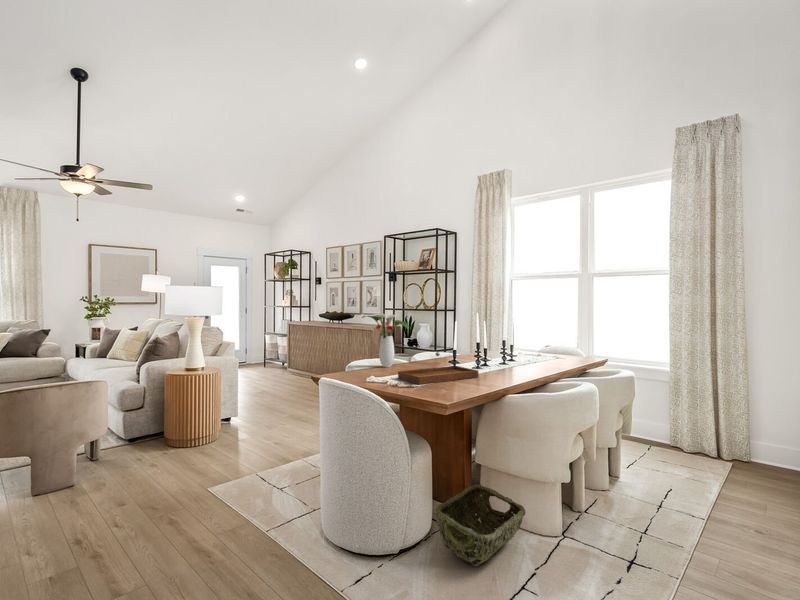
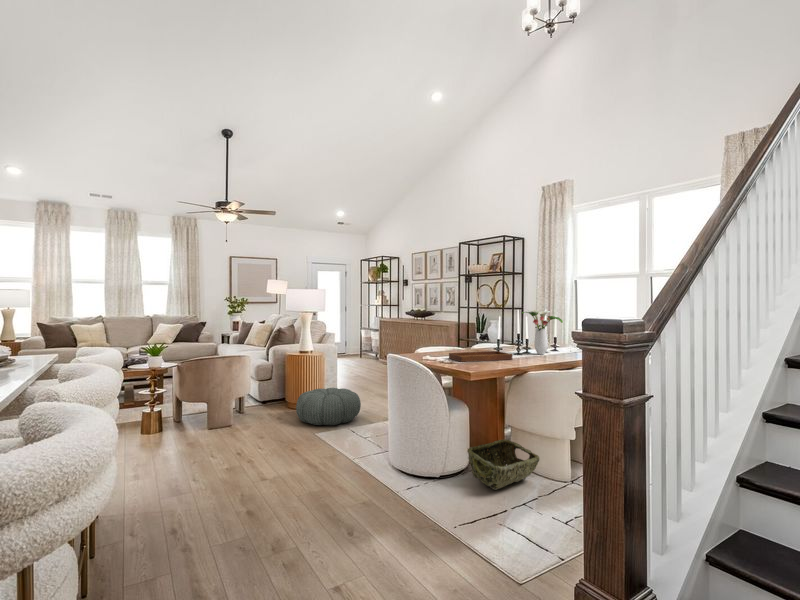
flower arrangement: present [362,313,409,367] -> present [522,310,563,354]
pouf: none [178,417,271,473] -> present [296,388,361,425]

